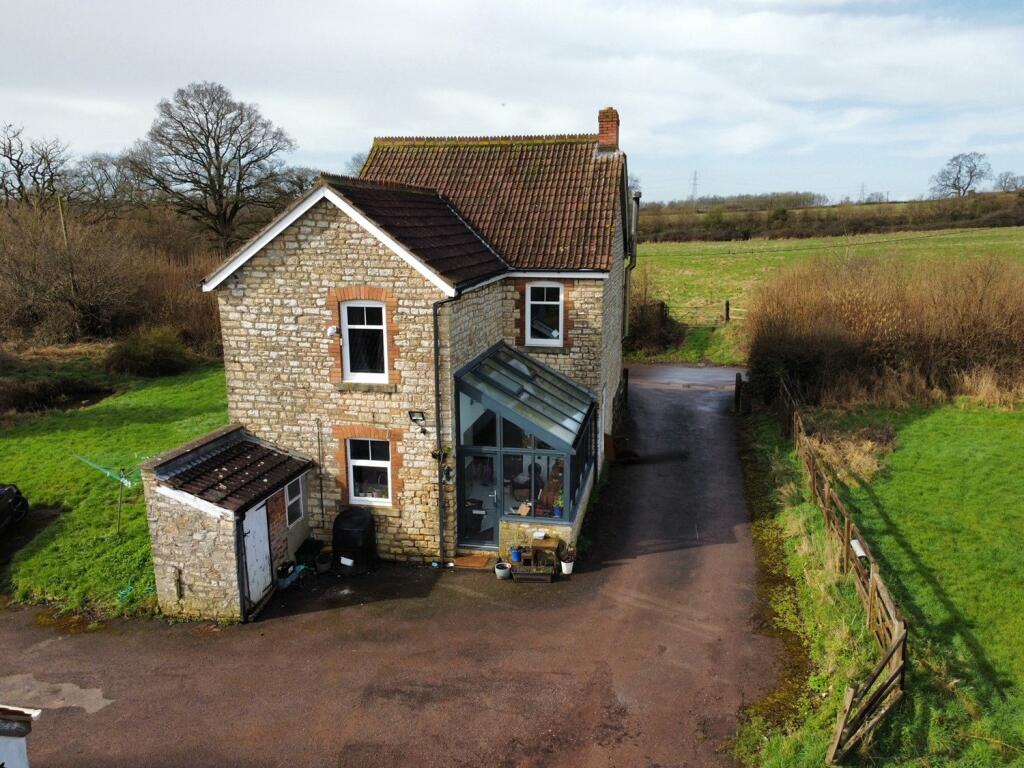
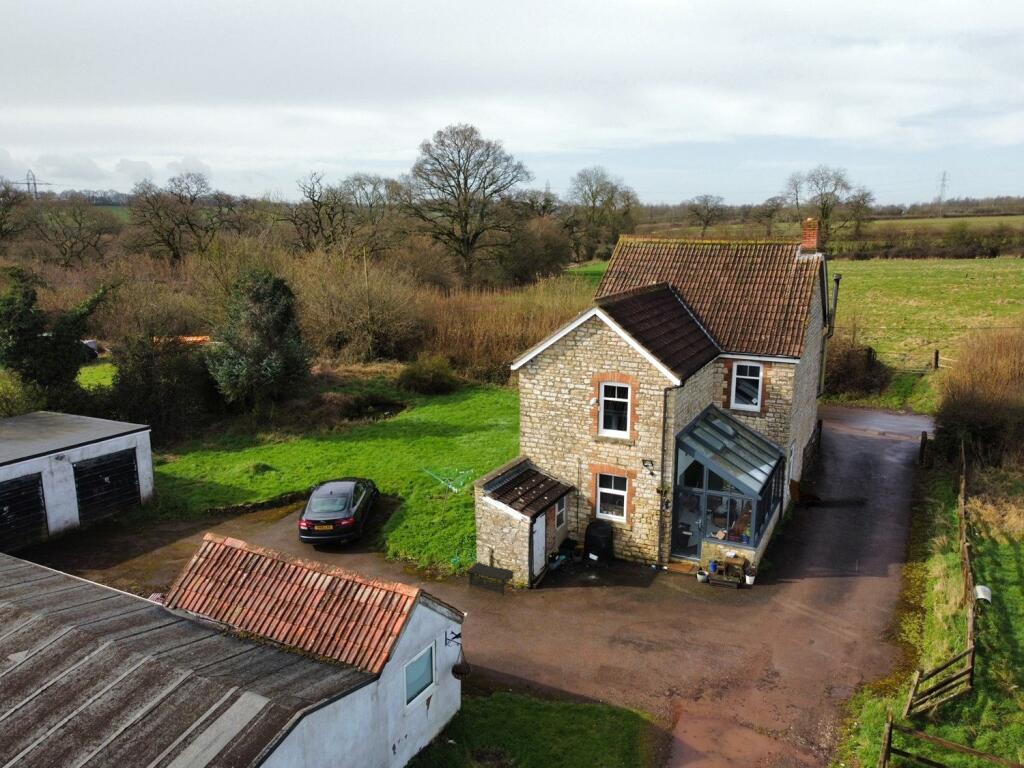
storage bench: none [132,593,215,644] -> present [468,562,514,596]

